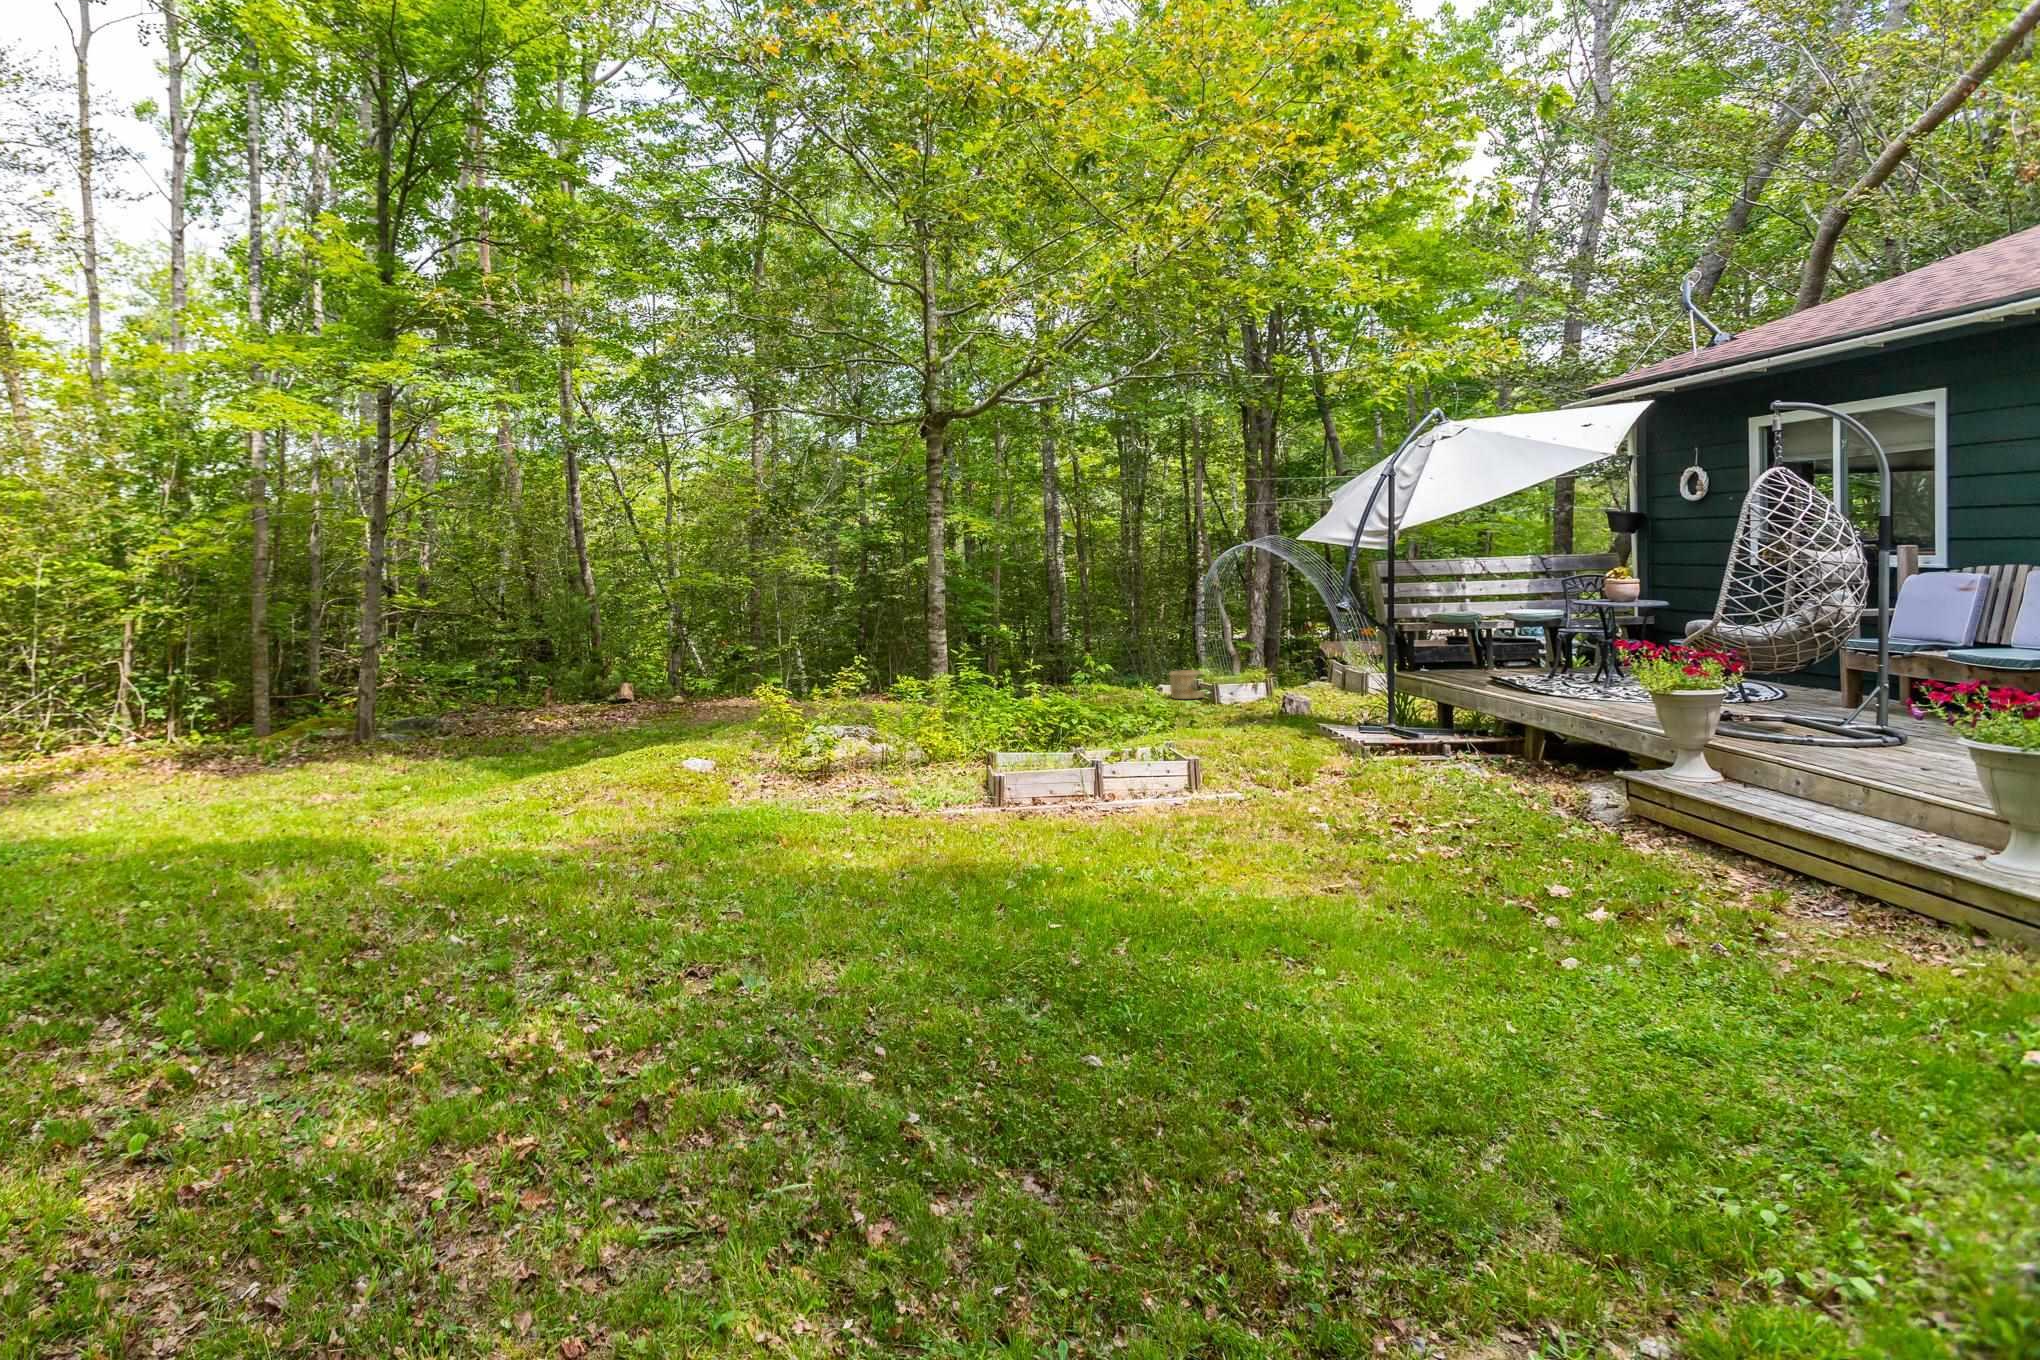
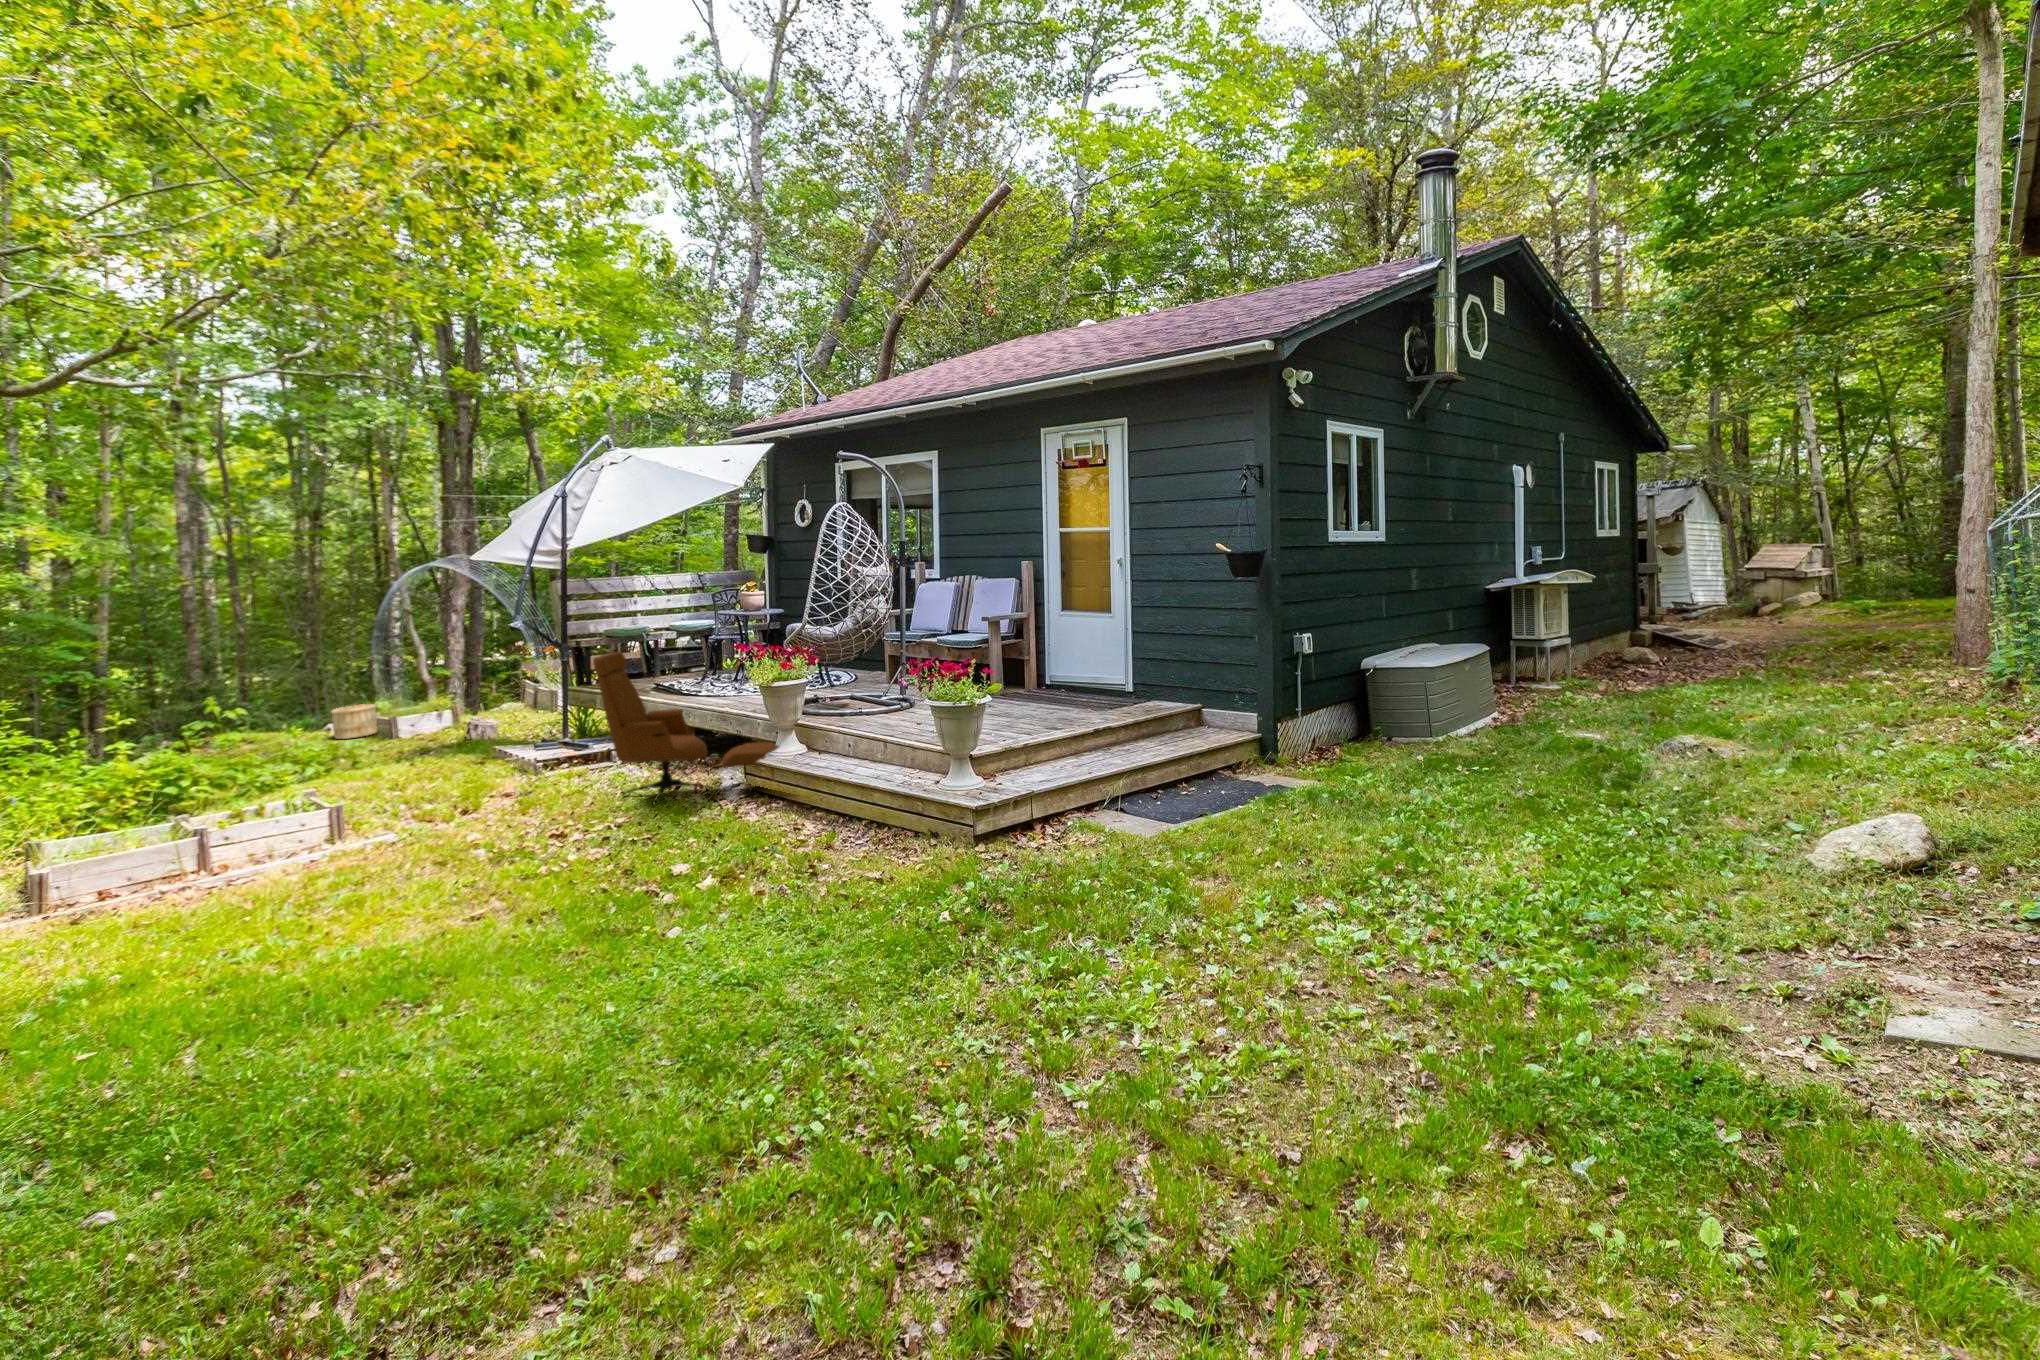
lounge chair: none [1435,639,1692,824] -> present [593,652,778,804]

